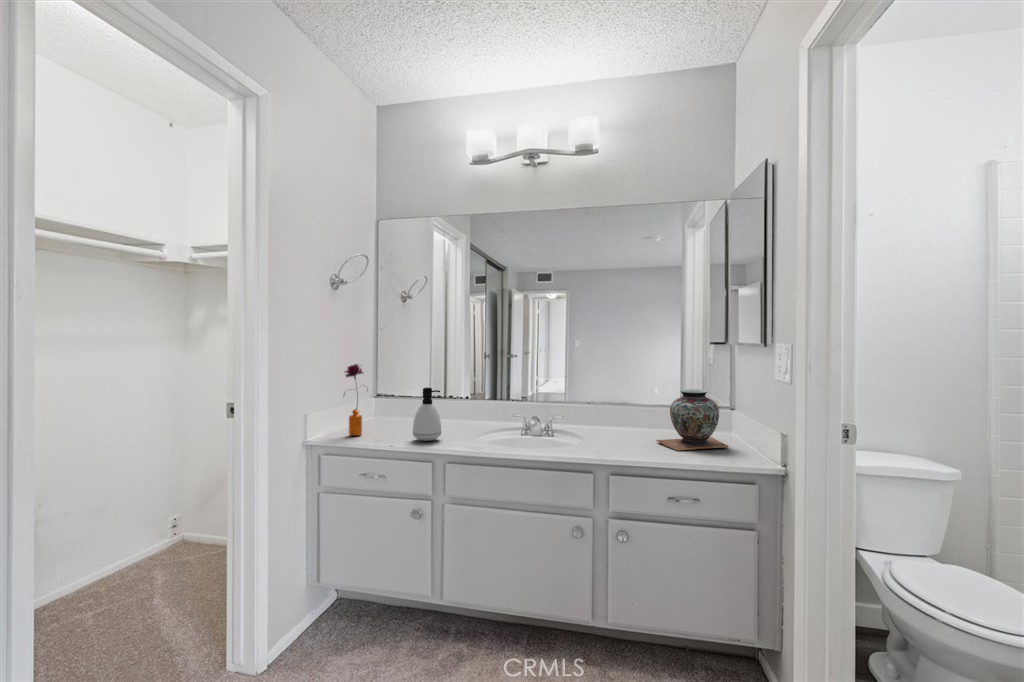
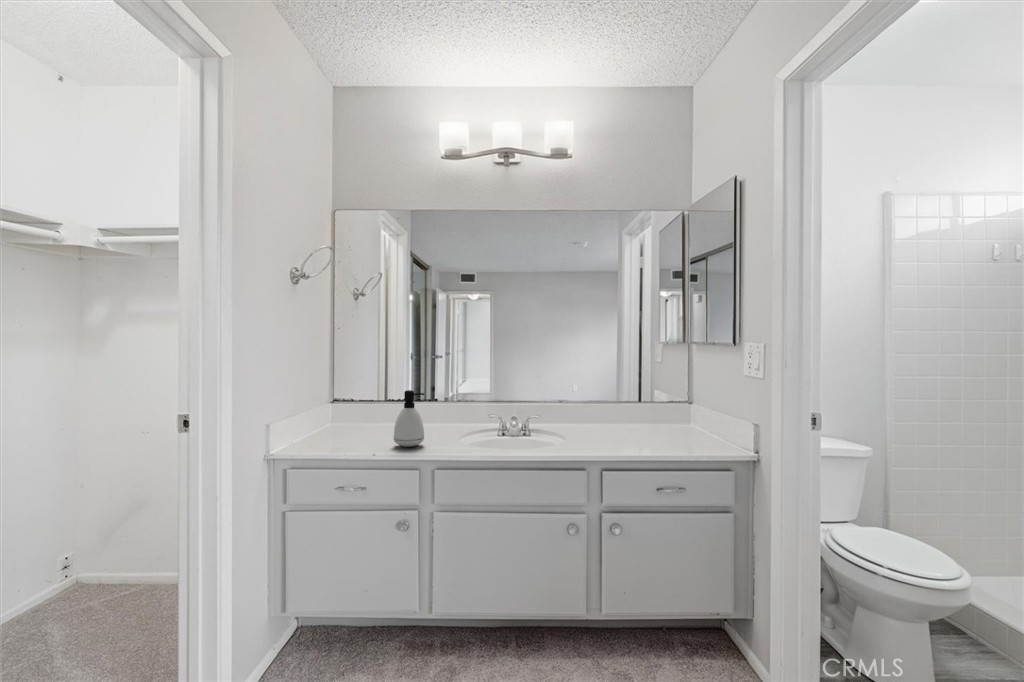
flower: present [345,364,363,436] -> none [310,366,338,445]
decorative vase: present [656,389,729,450] -> none [631,386,698,444]

